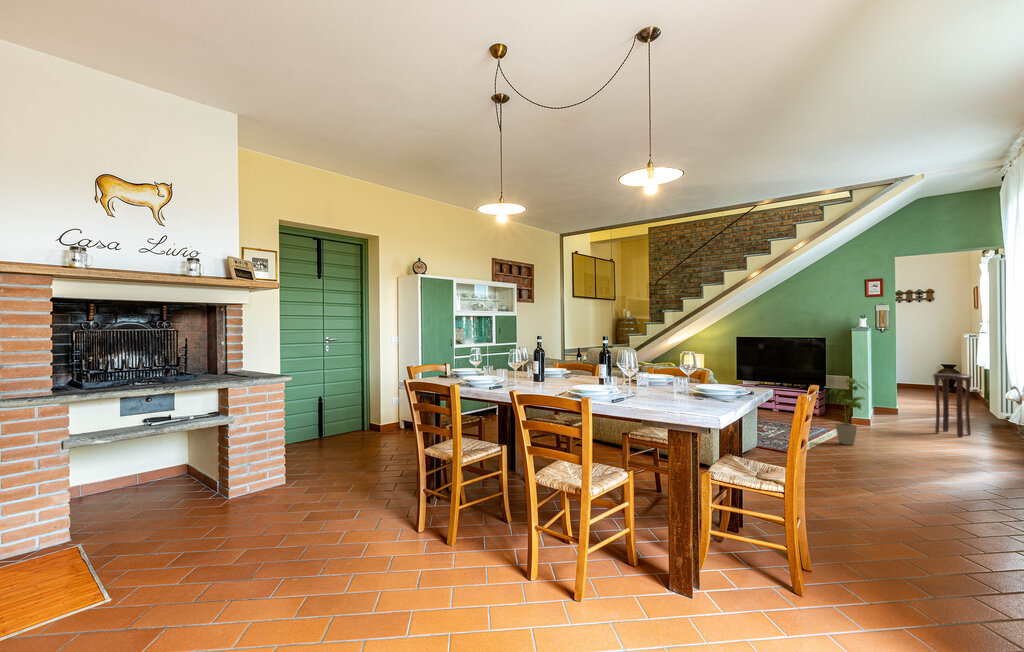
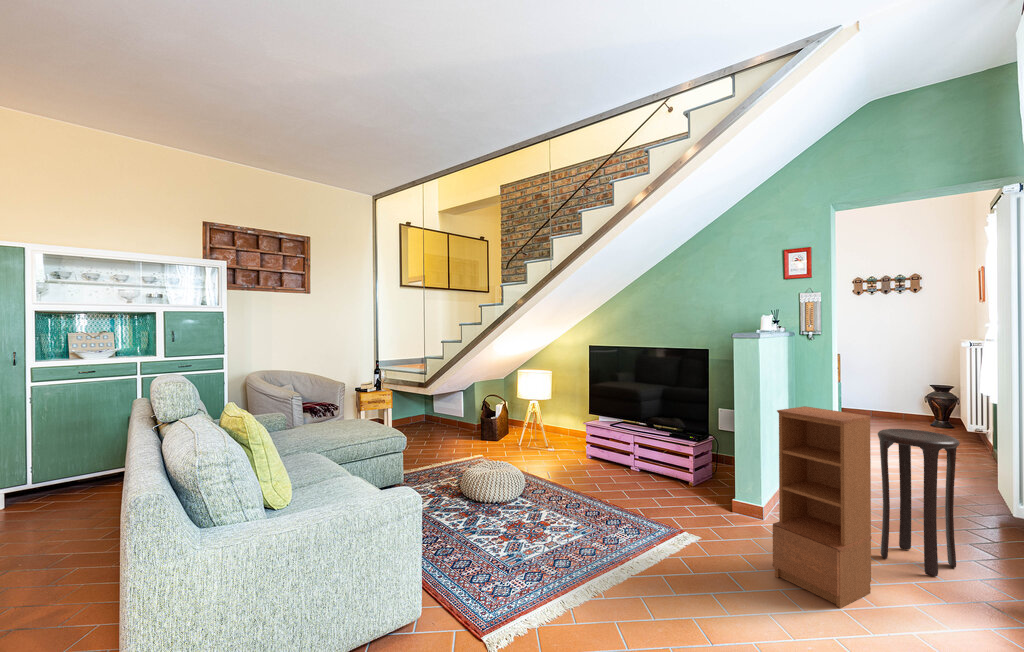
bookcase: none [890,361,936,444] -> present [773,406,871,608]
house plant: present [829,378,868,445] -> none [623,451,704,608]

